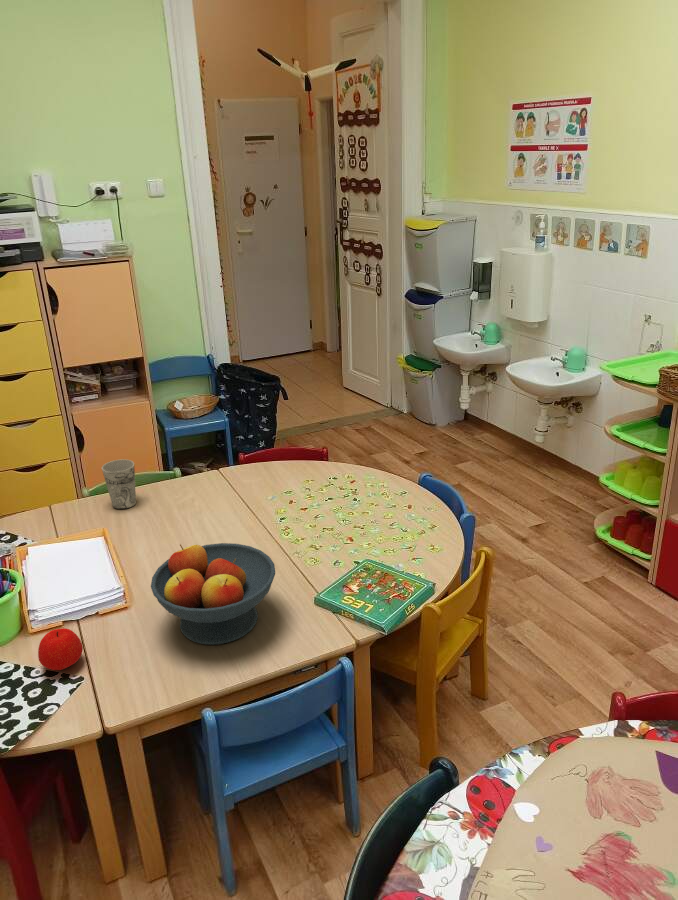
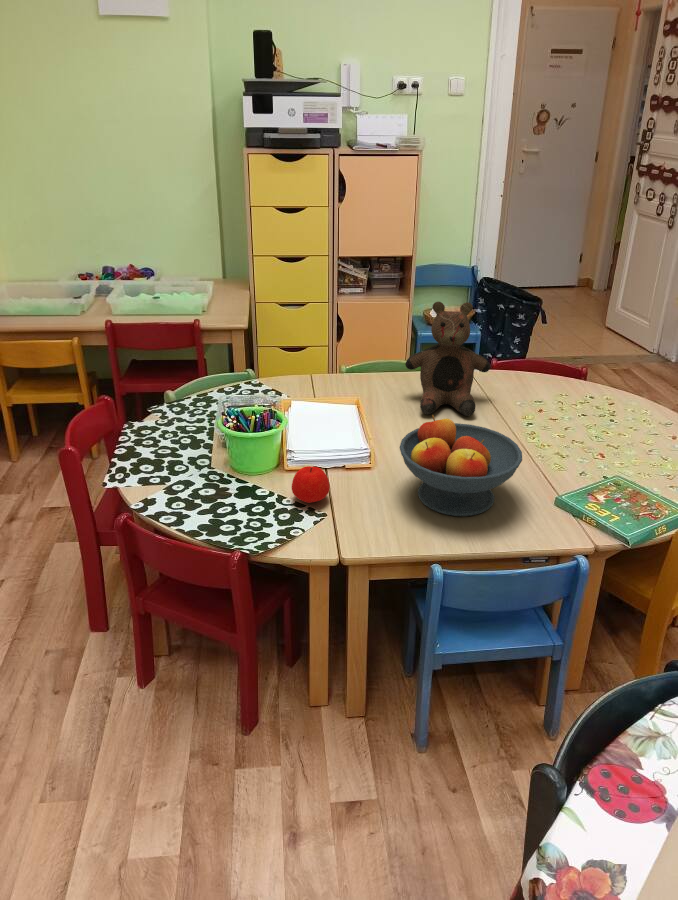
teddy bear: none [148,414,234,532] -> present [405,302,490,416]
cup: present [102,459,136,509] -> none [365,339,395,386]

